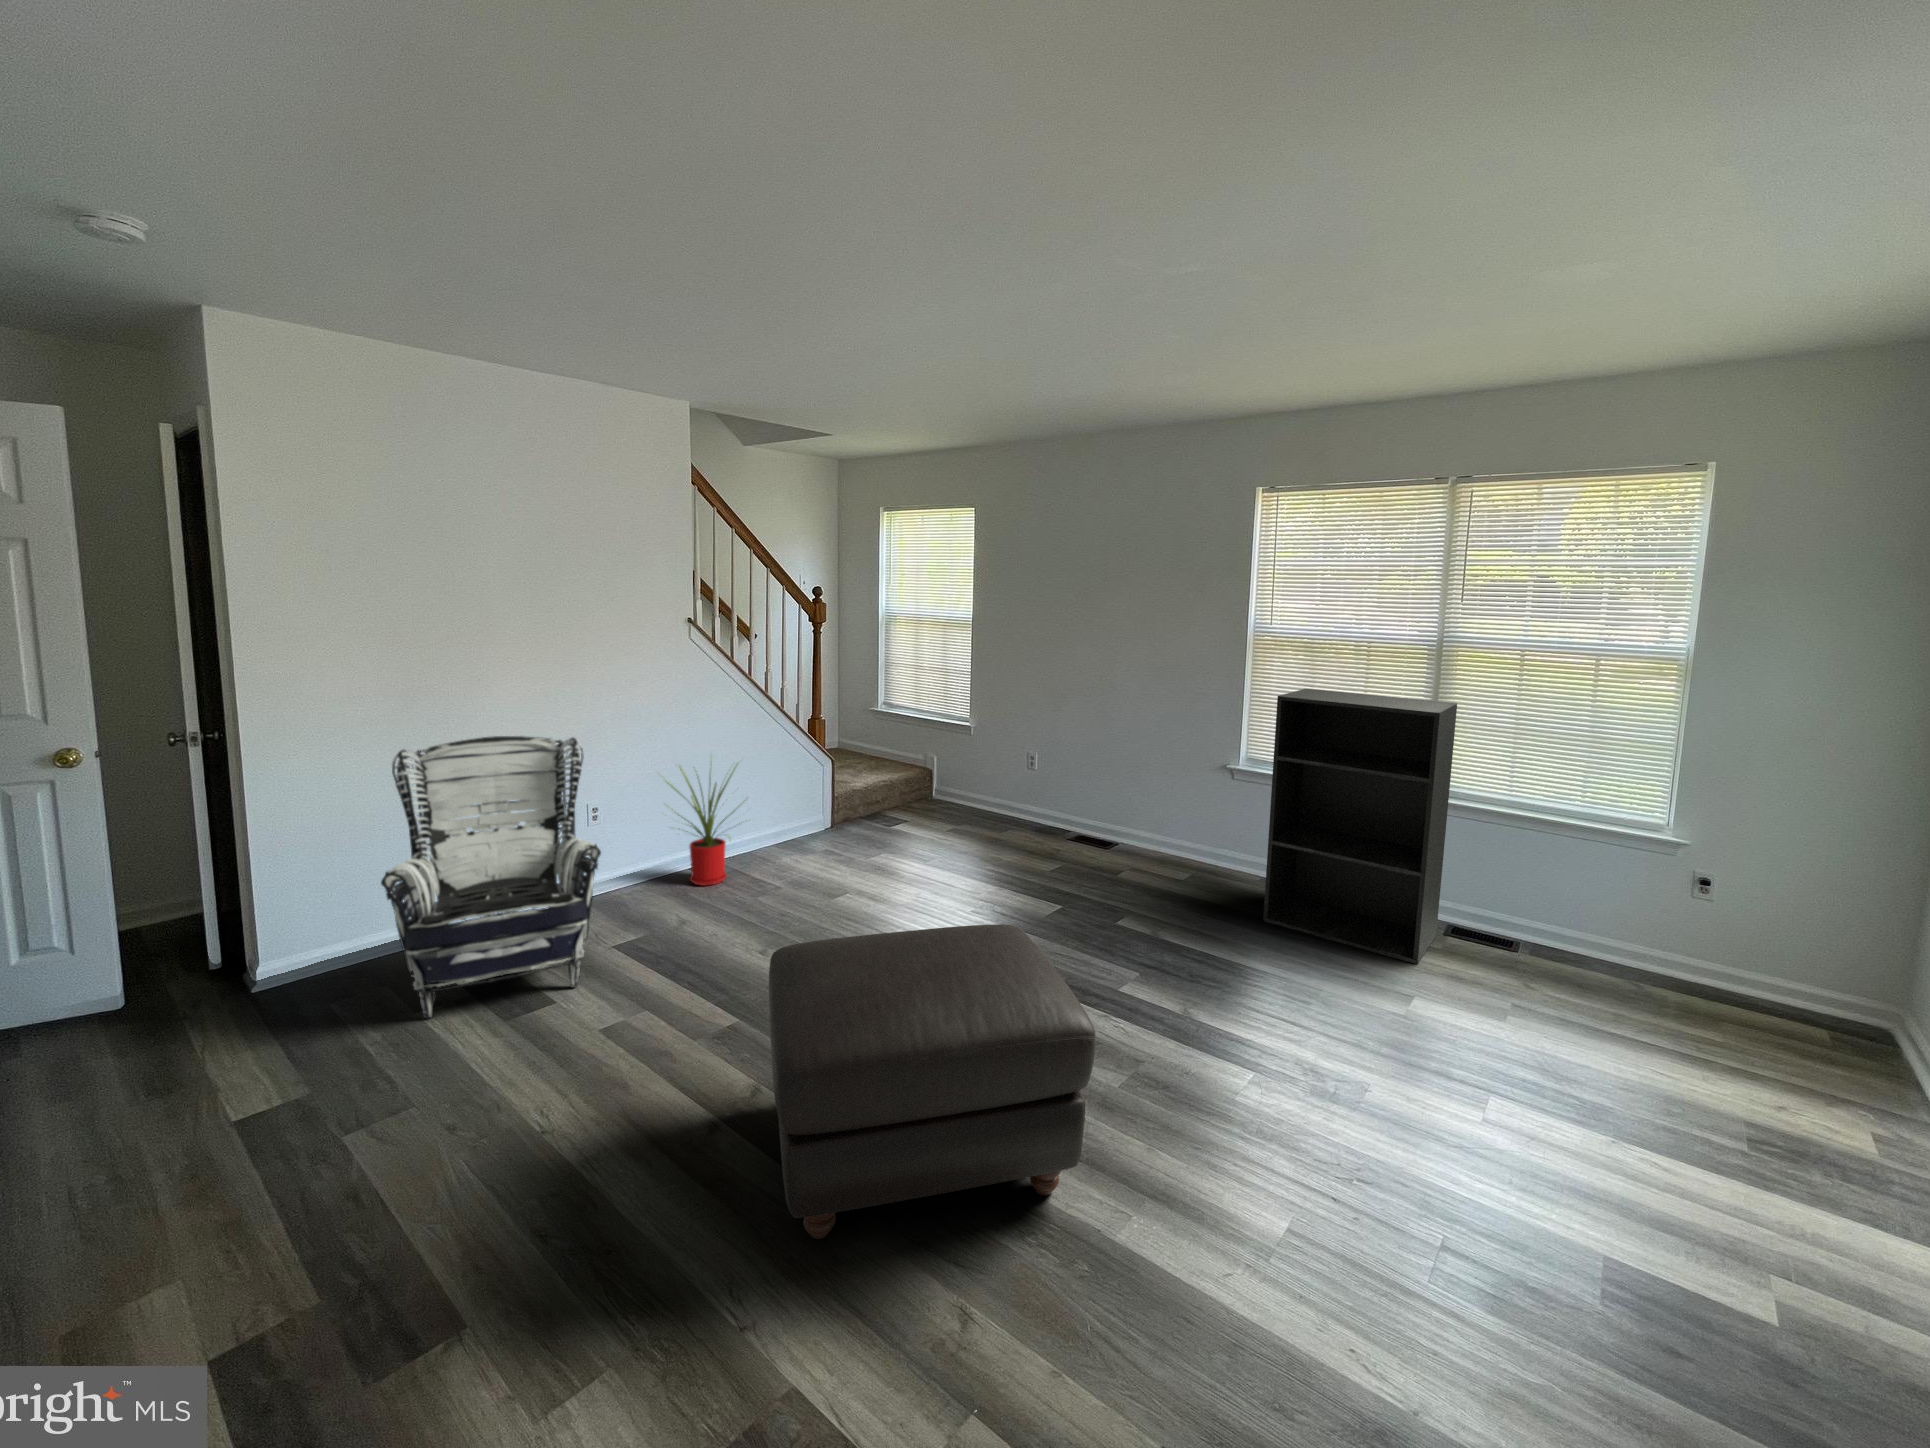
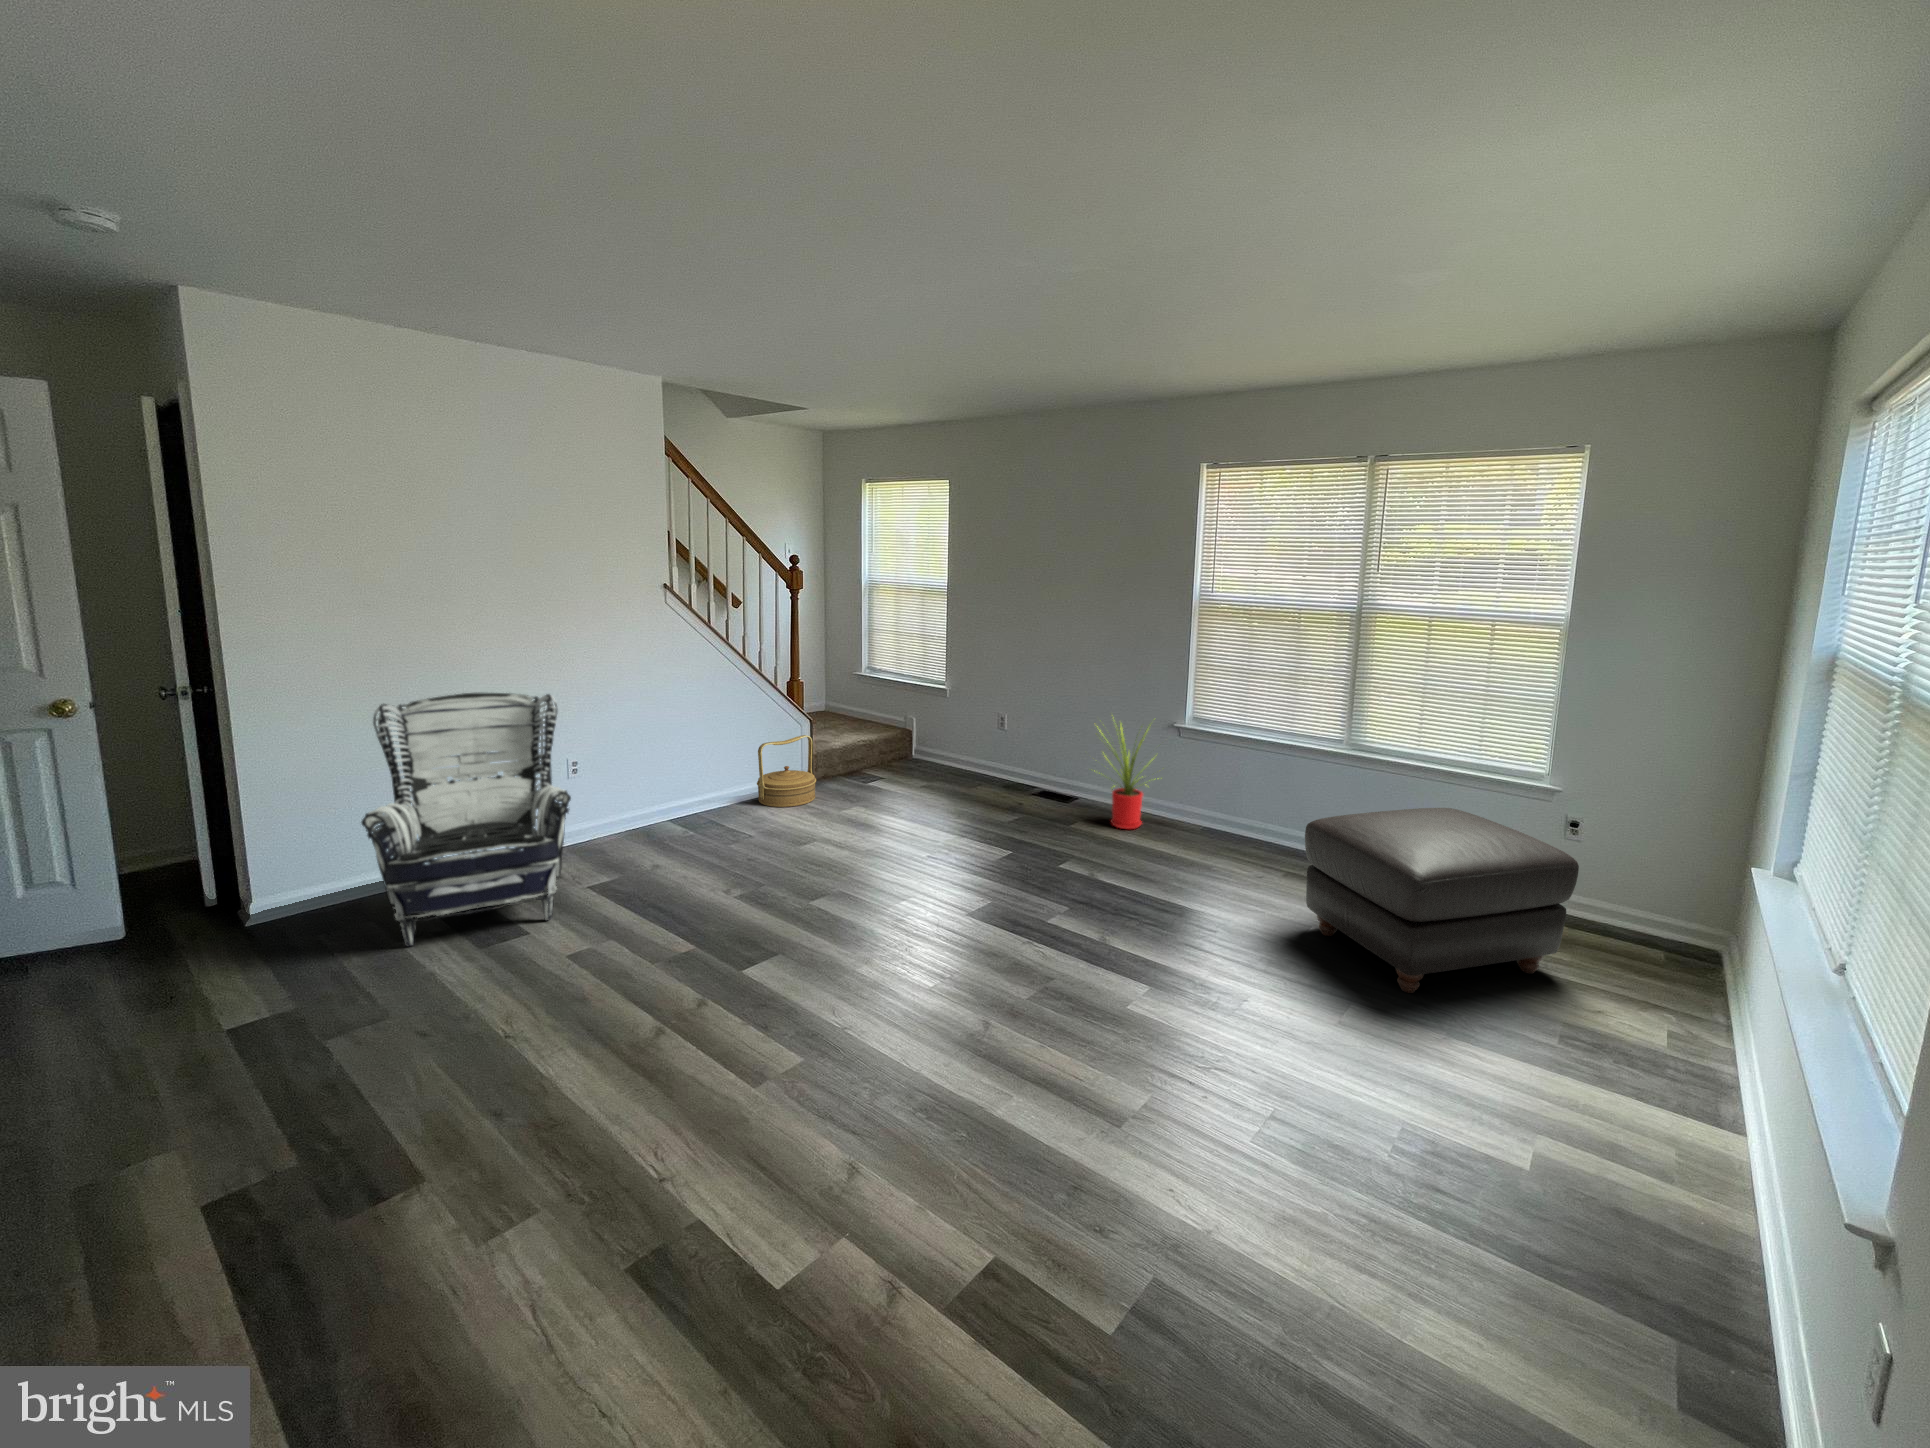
bookshelf: present [1263,689,1457,964] -> none [1194,652,1366,898]
house plant: present [667,767,740,886] -> present [1099,726,1154,829]
woven basket: none [778,777,840,855] -> present [757,735,816,807]
ottoman: present [769,924,1096,1239] -> present [1305,808,1579,993]

